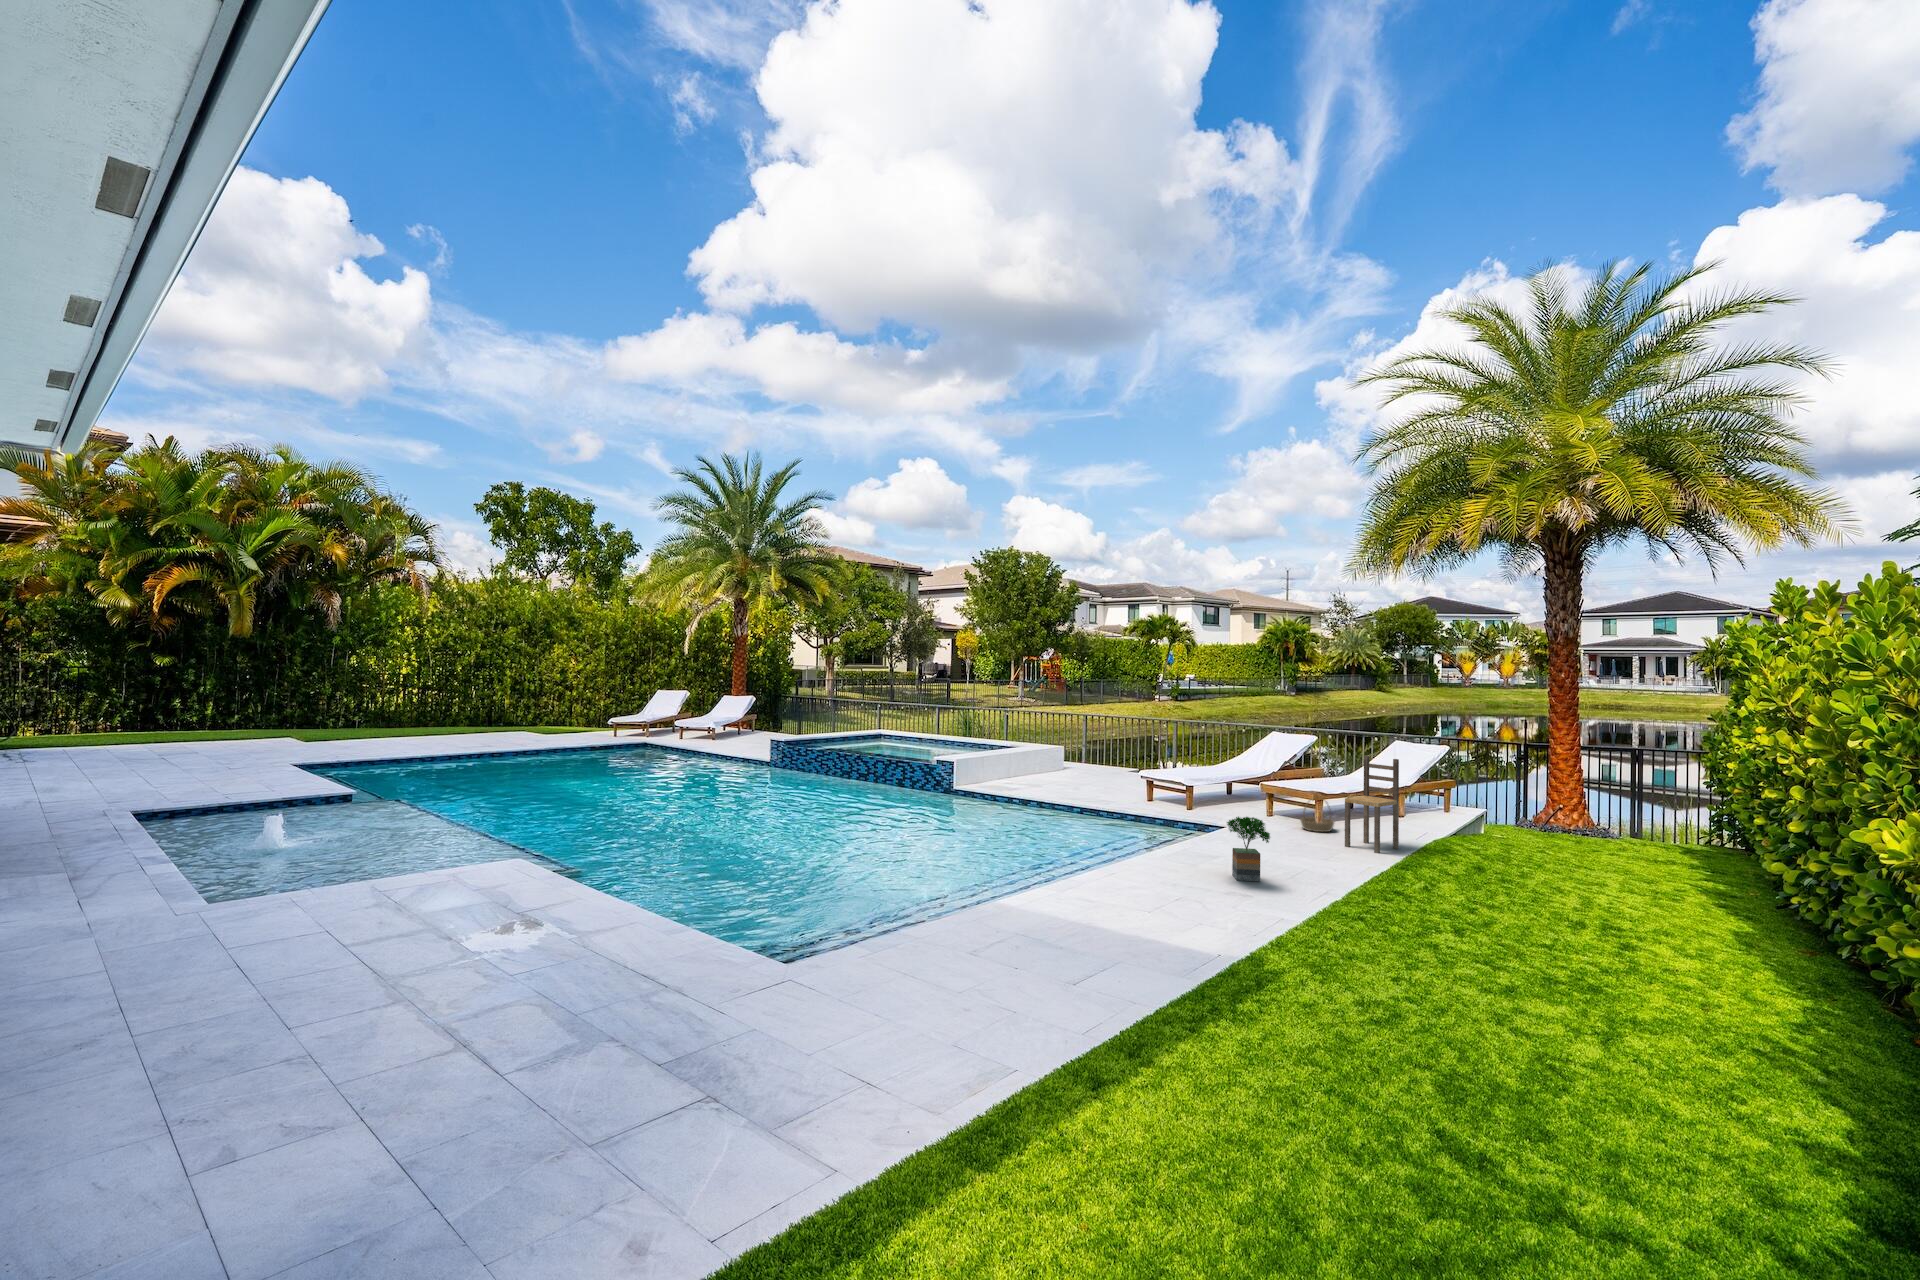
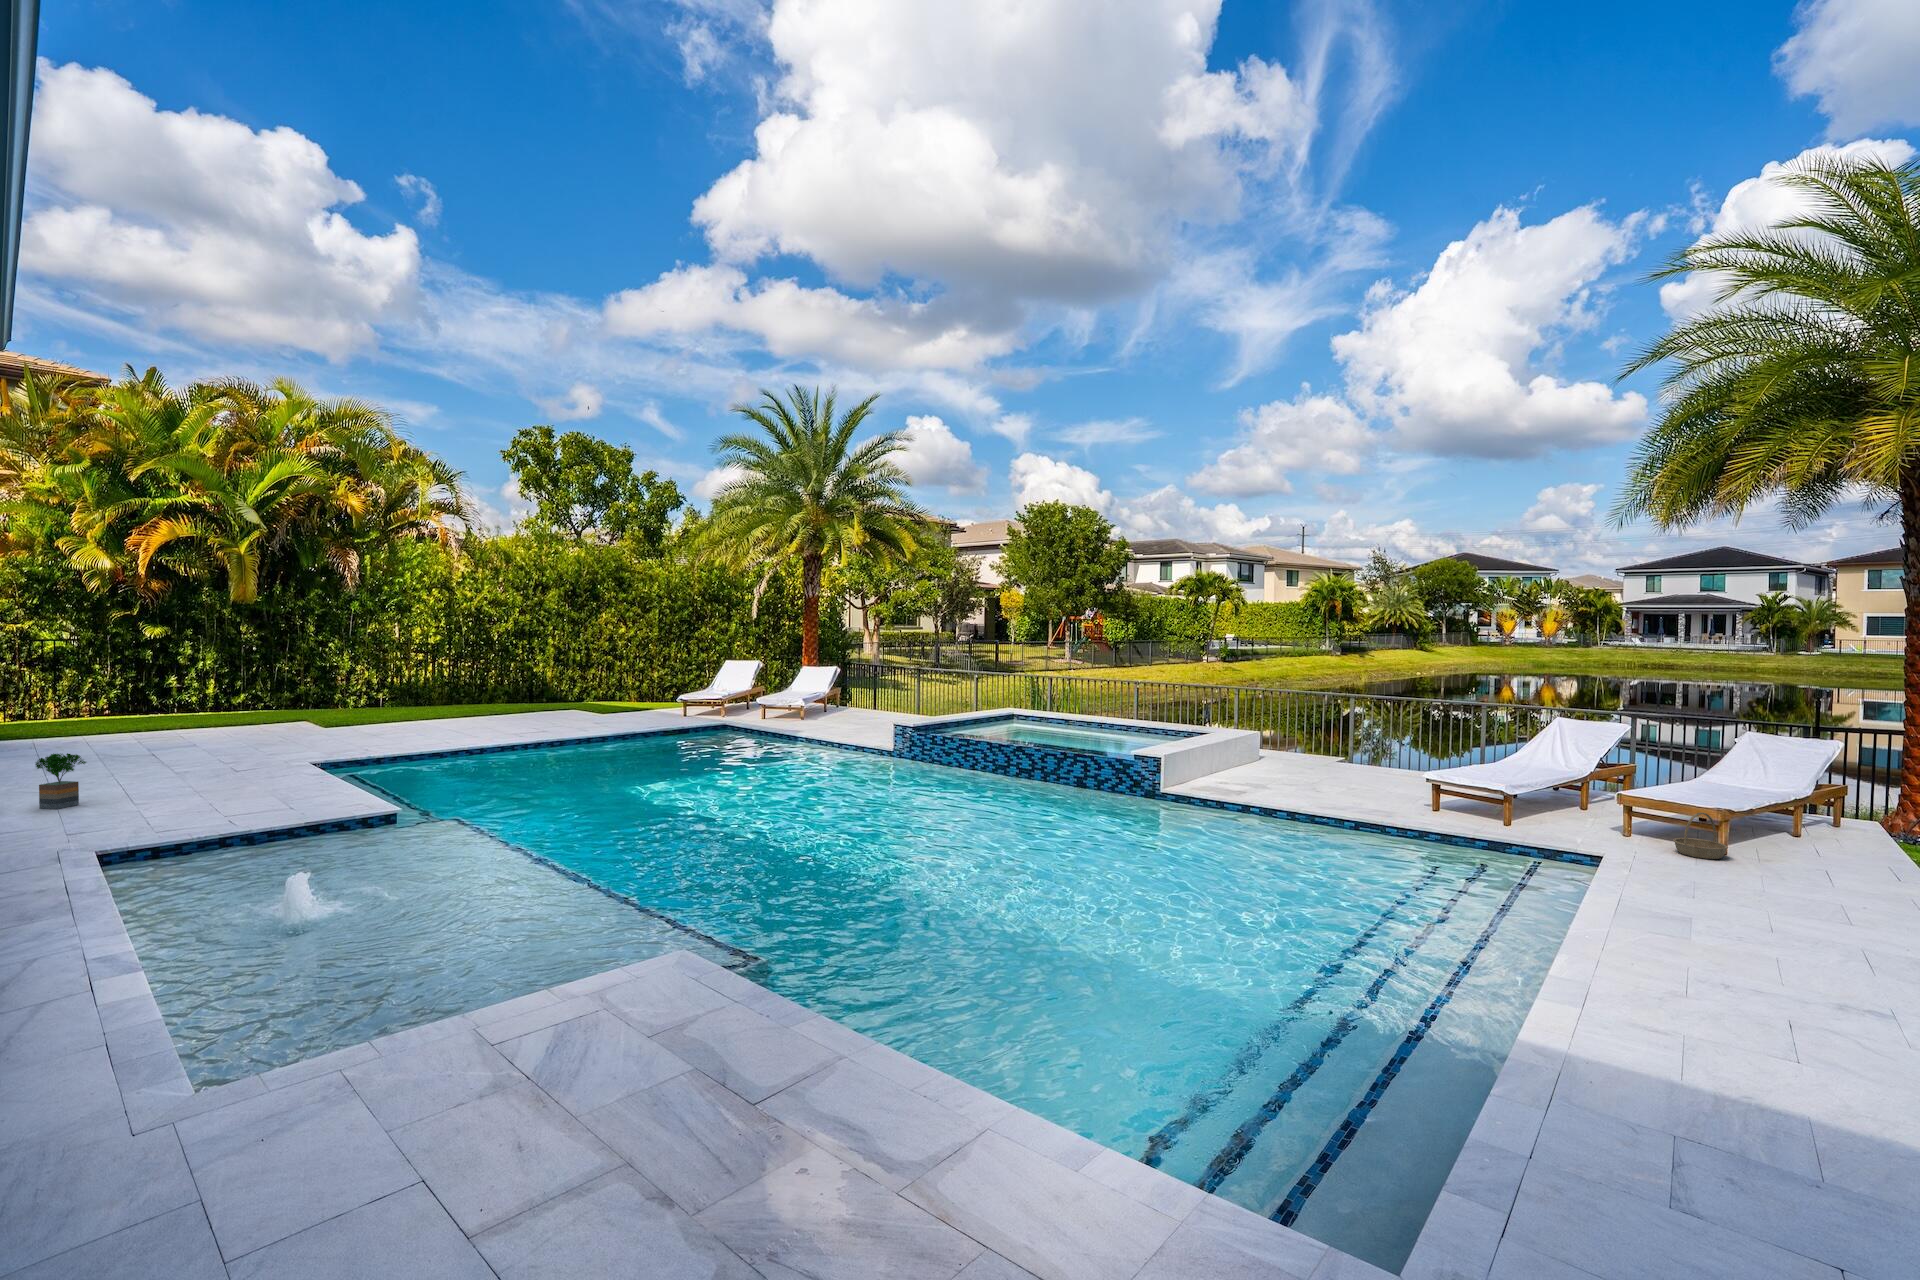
chair: present [1345,756,1399,853] -> none [1784,764,1864,897]
potted tree: present [1227,817,1270,881] -> present [35,753,86,809]

